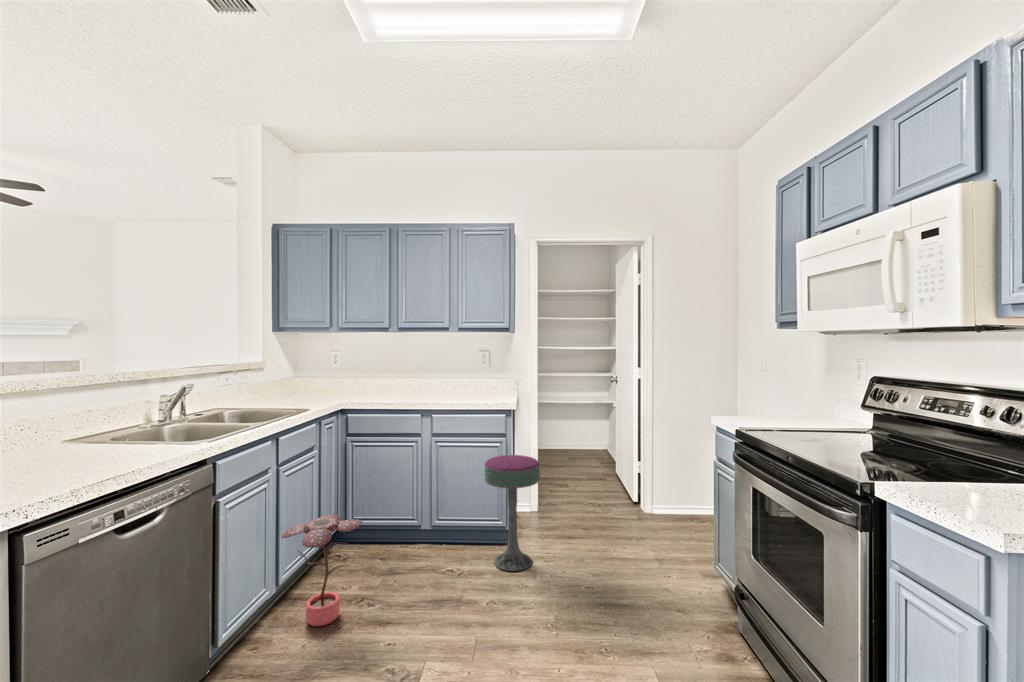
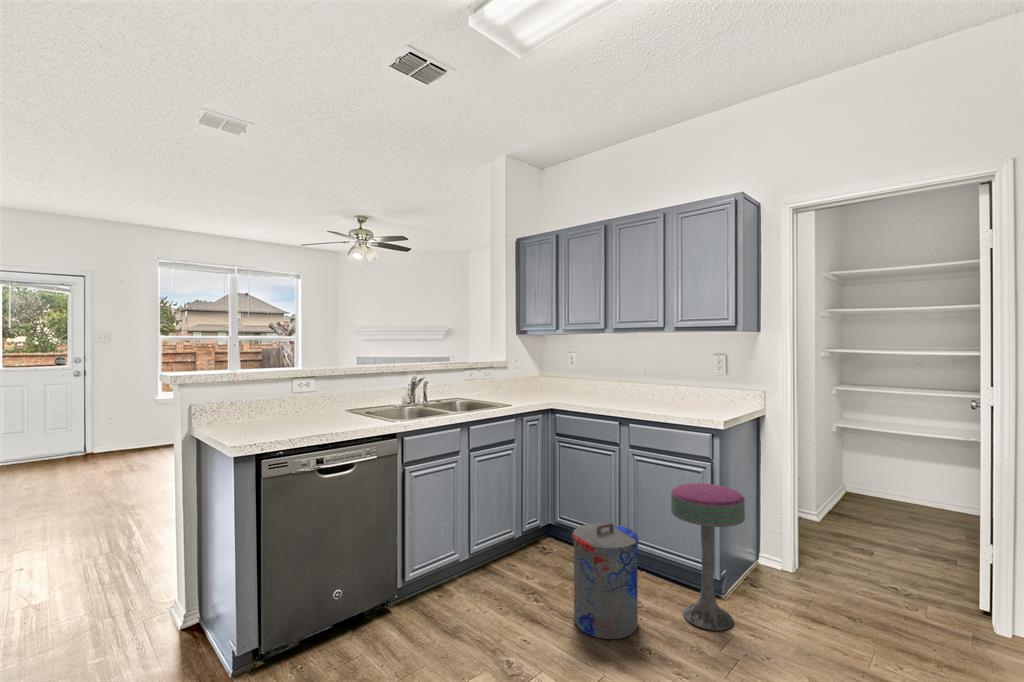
trash can: none [415,505,475,613] -> present [572,523,639,639]
potted plant: present [281,515,362,626] -> none [463,504,527,602]

